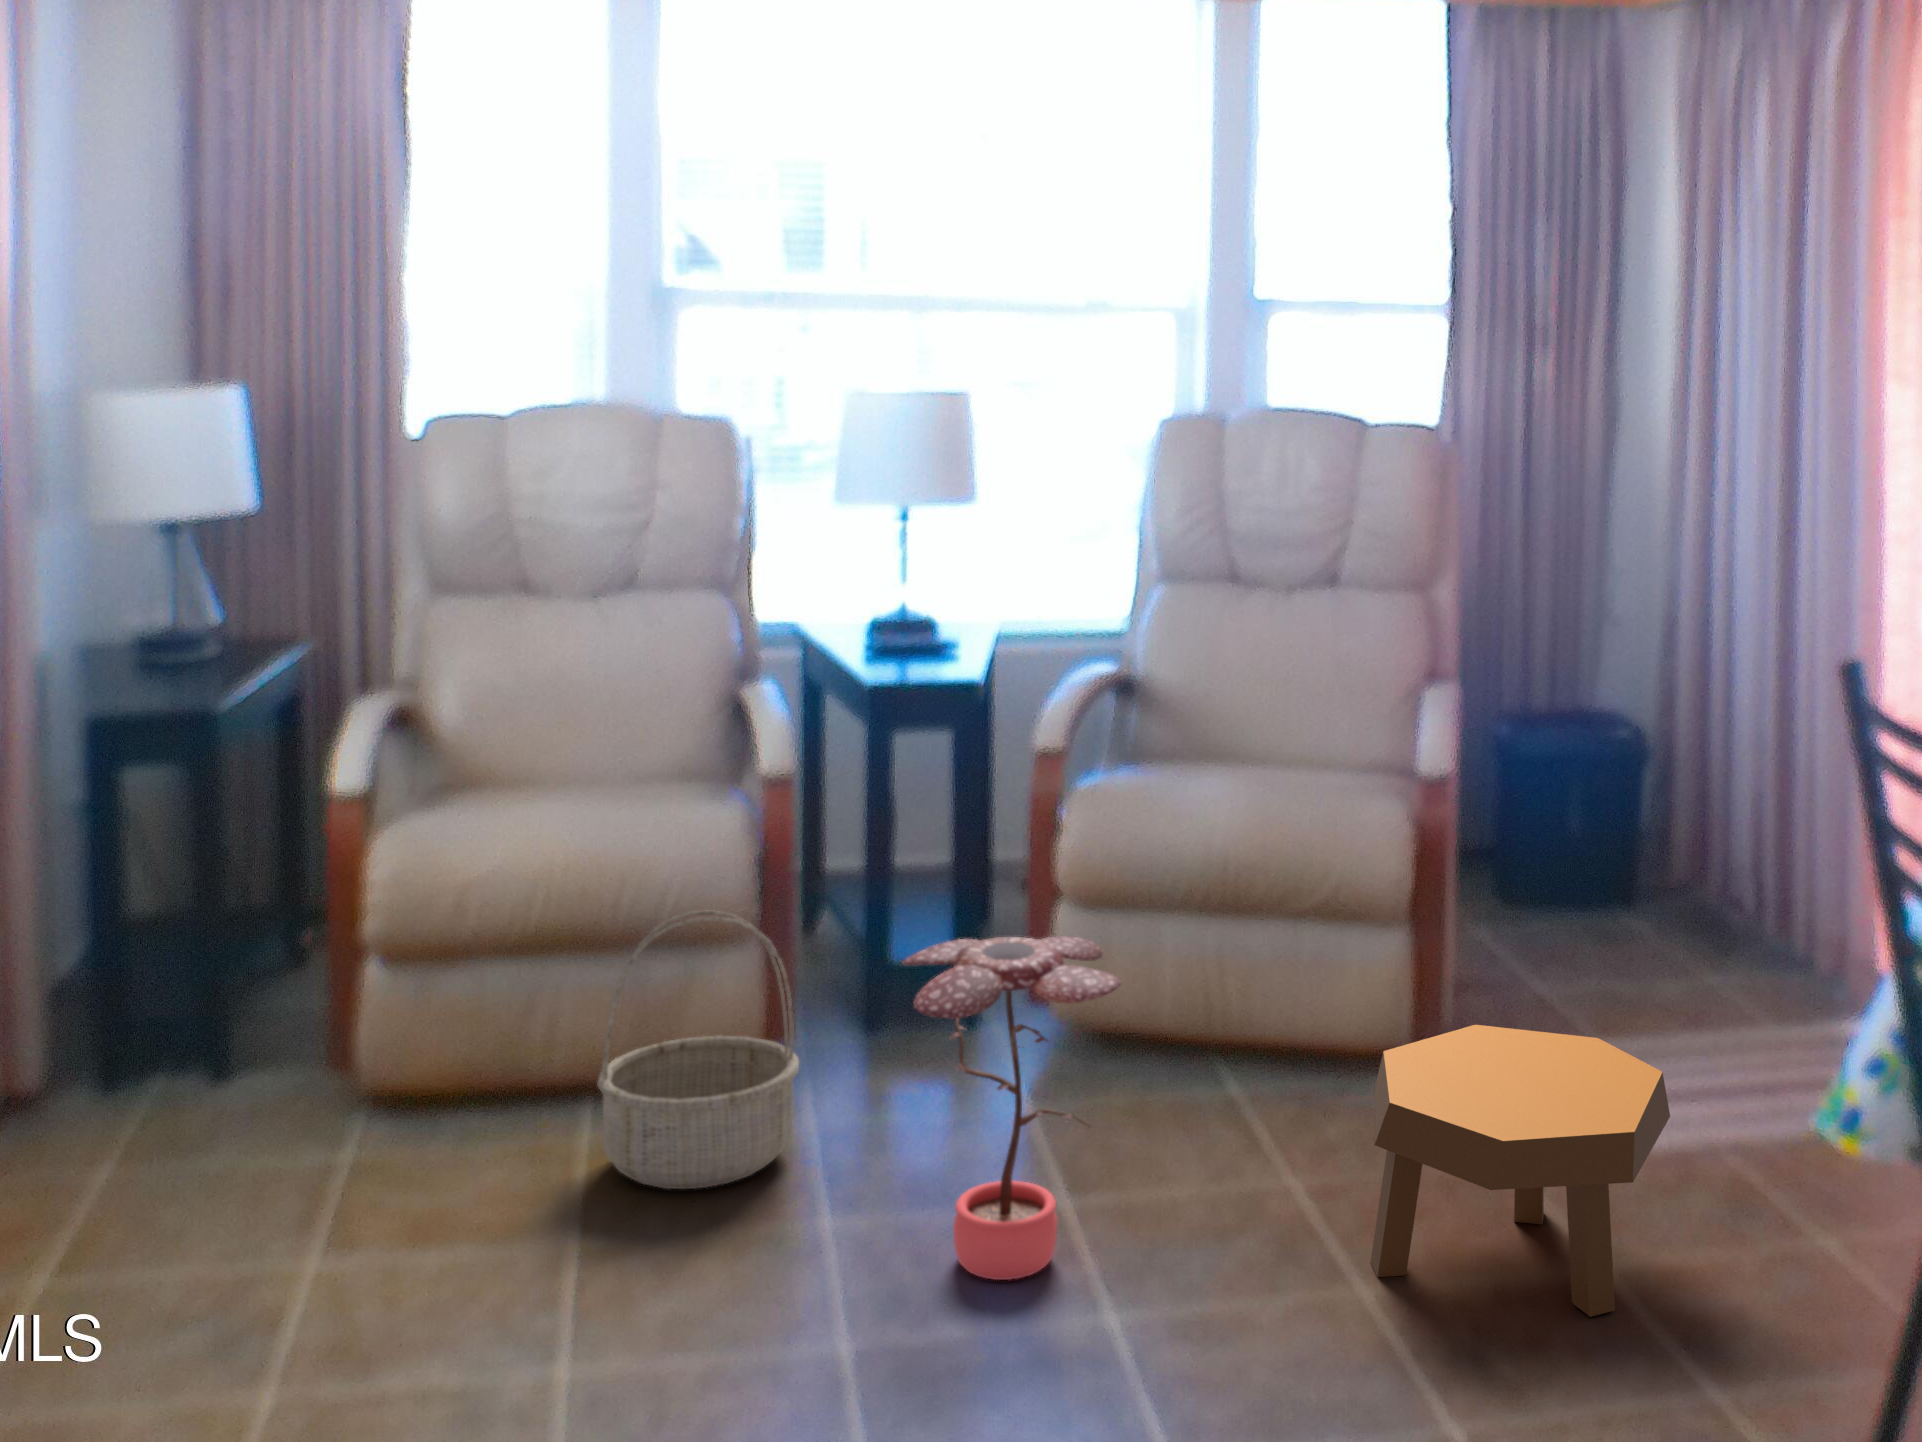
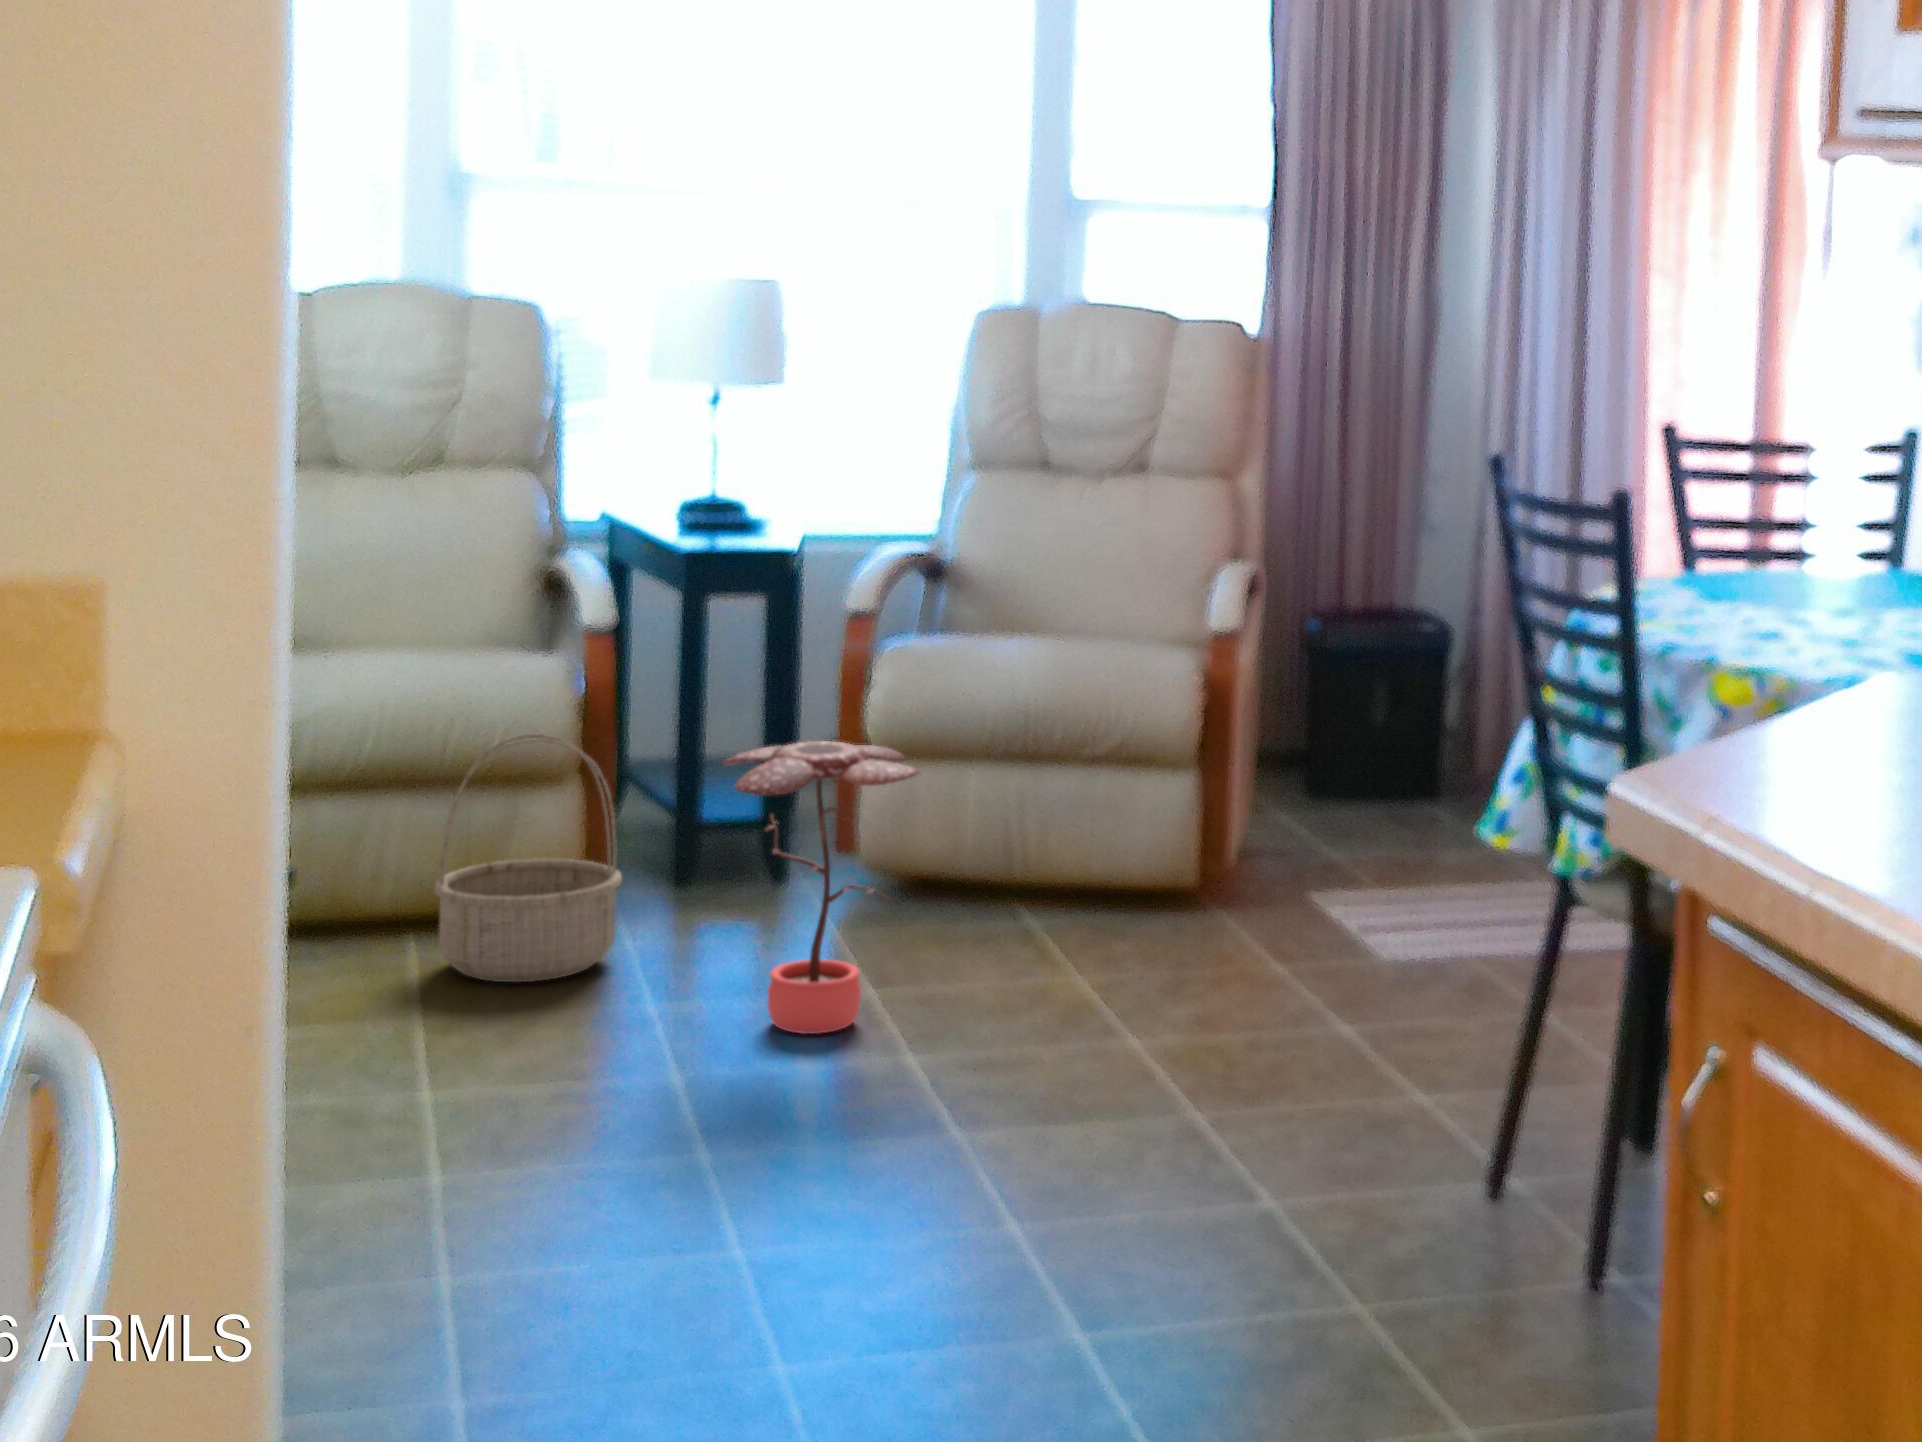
footstool: present [1370,1025,1670,1317] -> none [1139,833,1404,1052]

